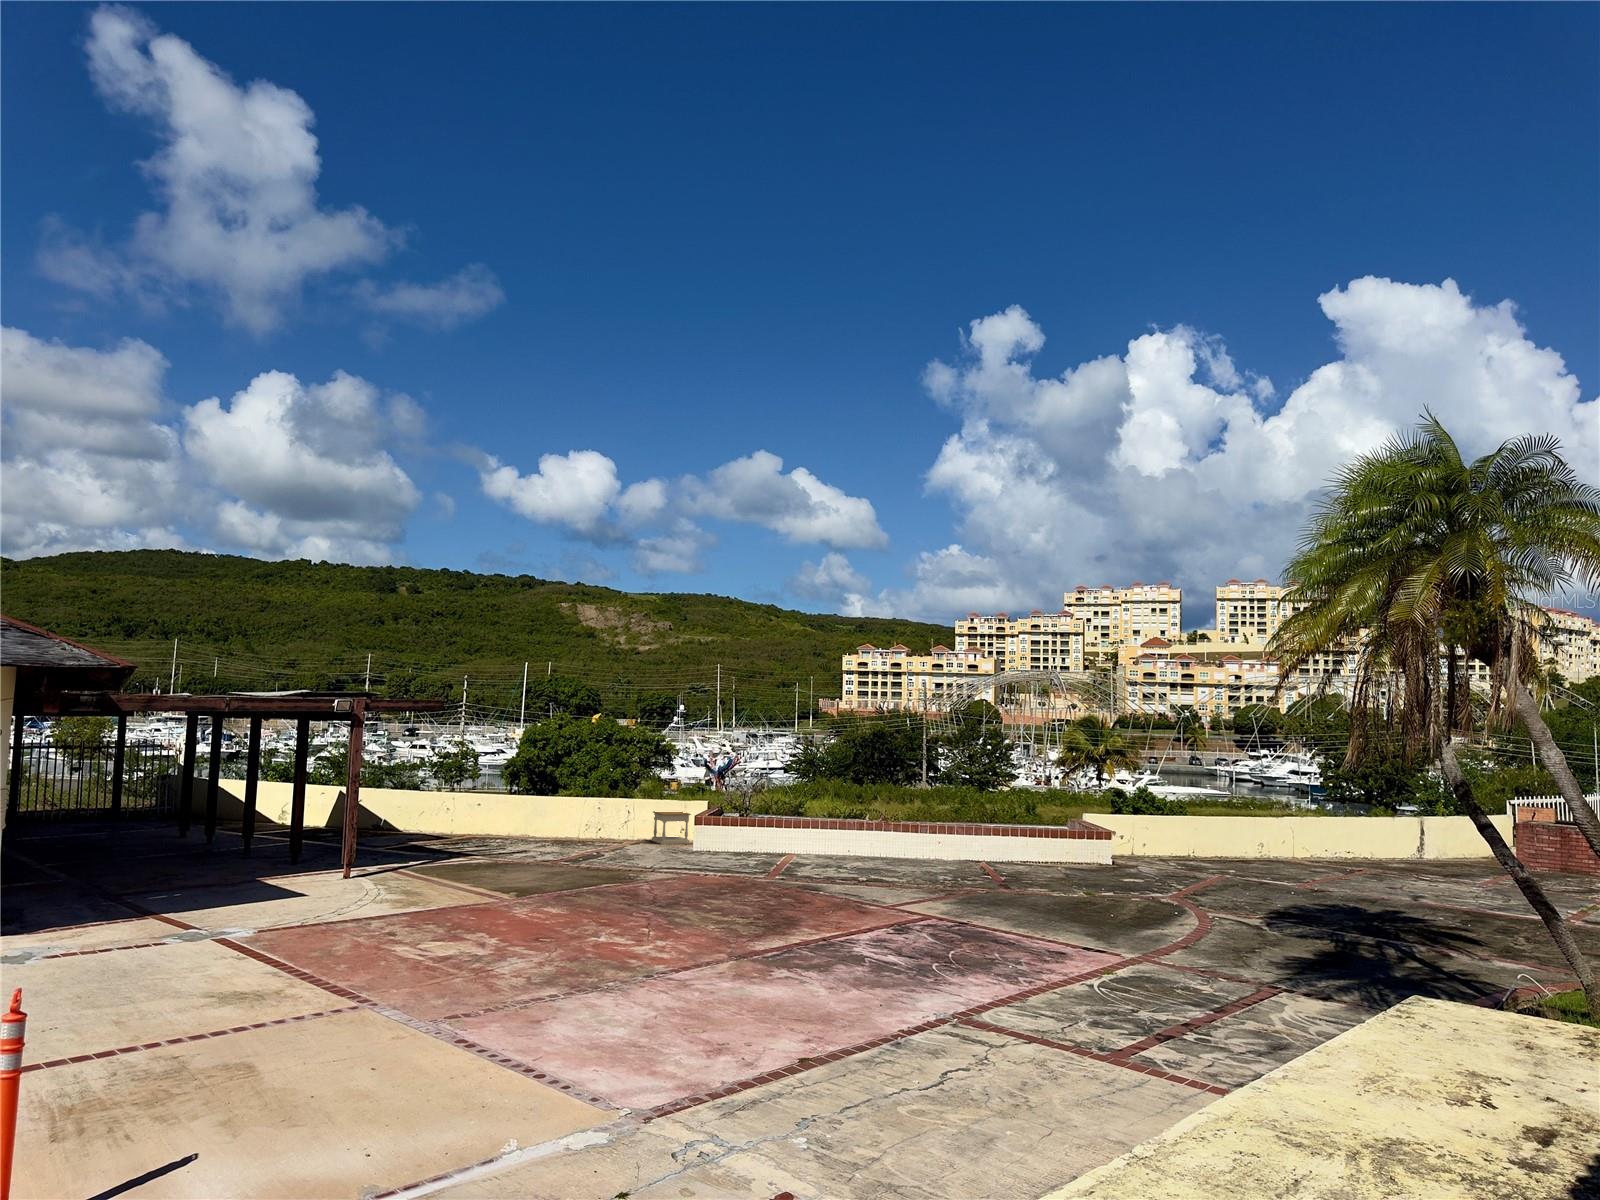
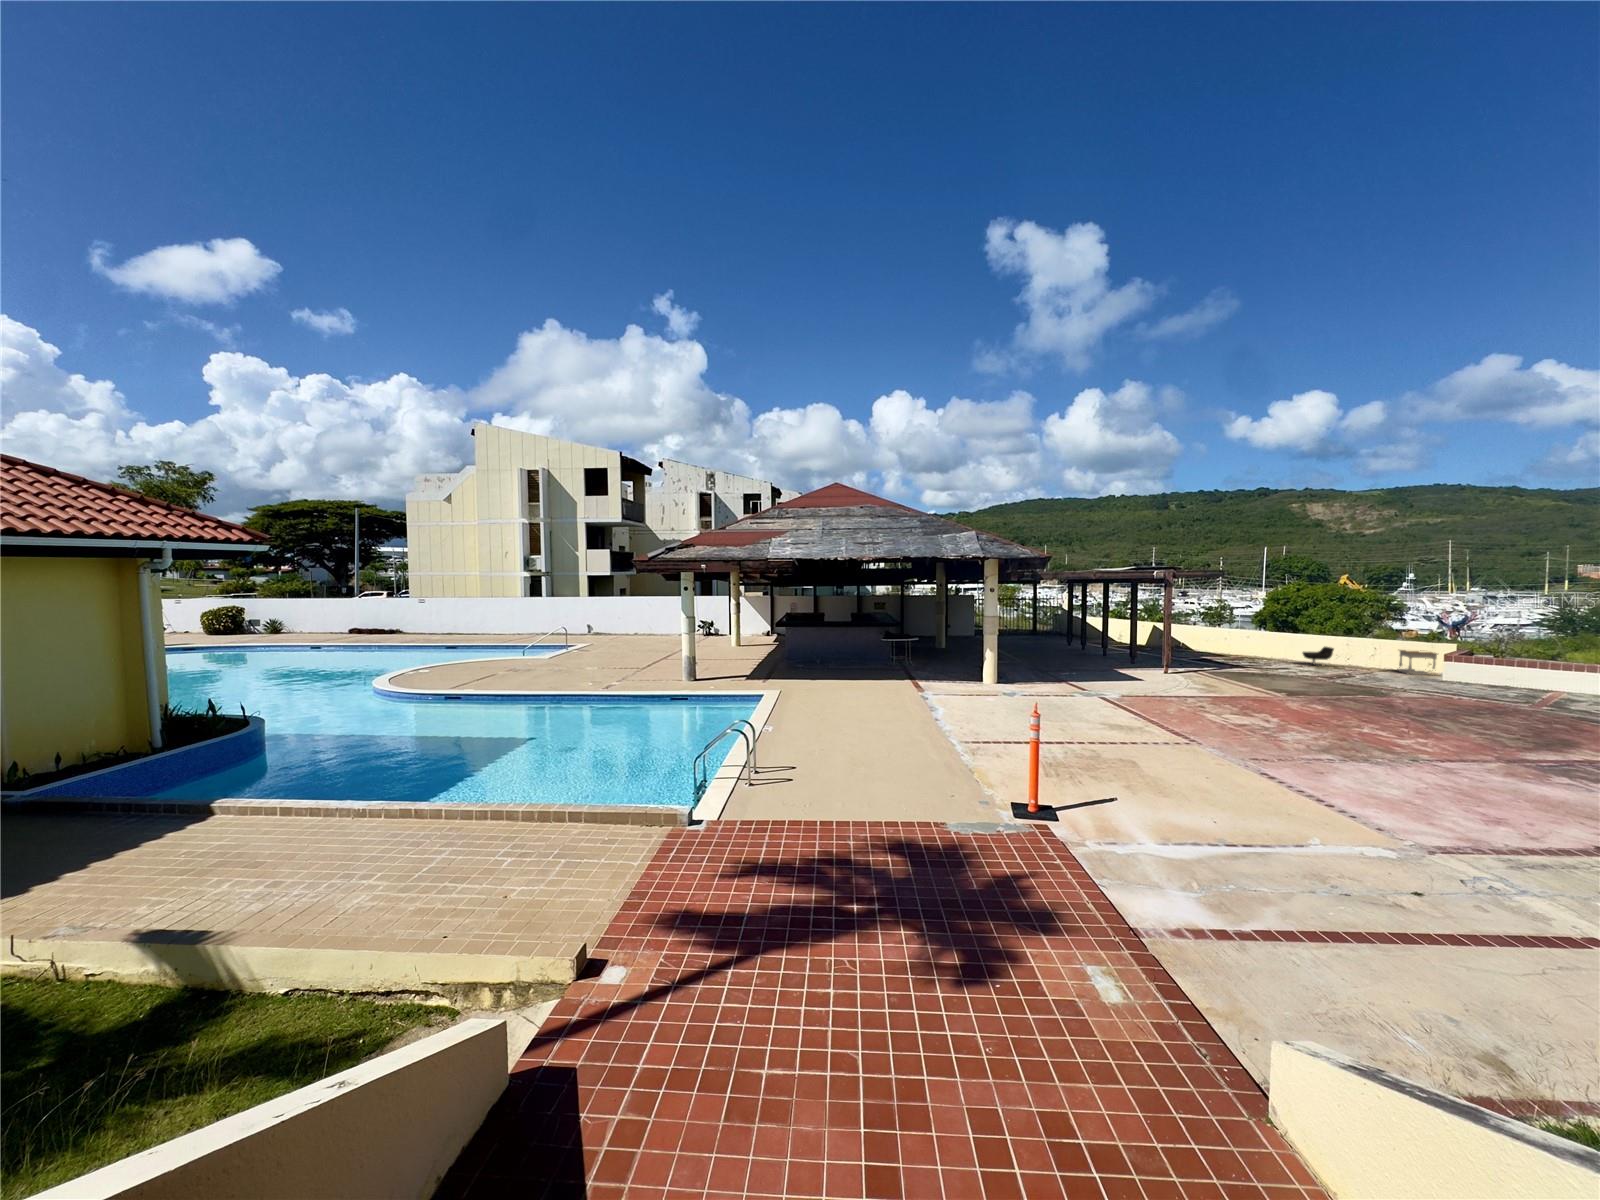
lounge chair: none [550,812,587,842] -> present [1303,647,1334,664]

